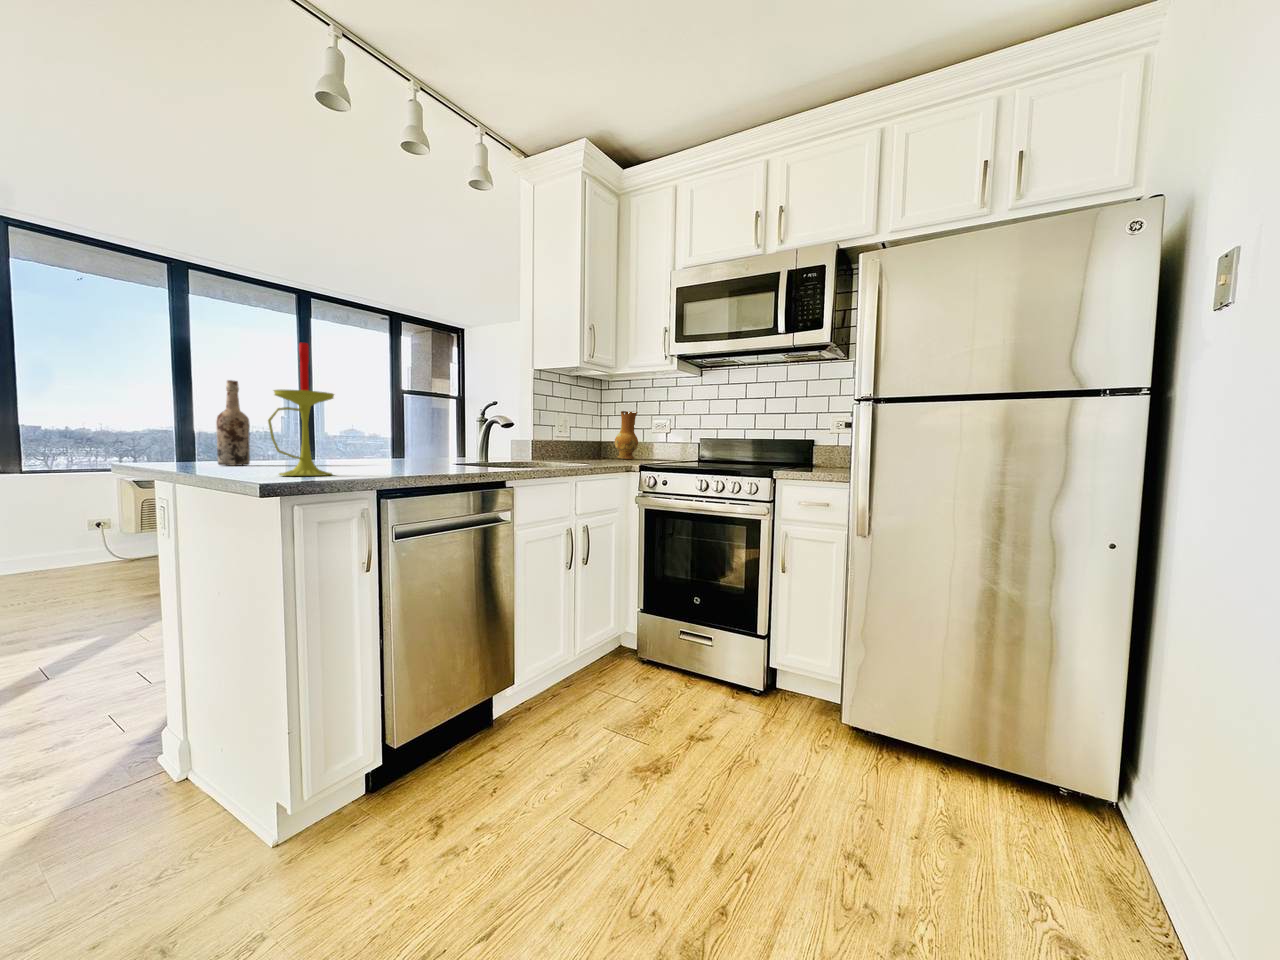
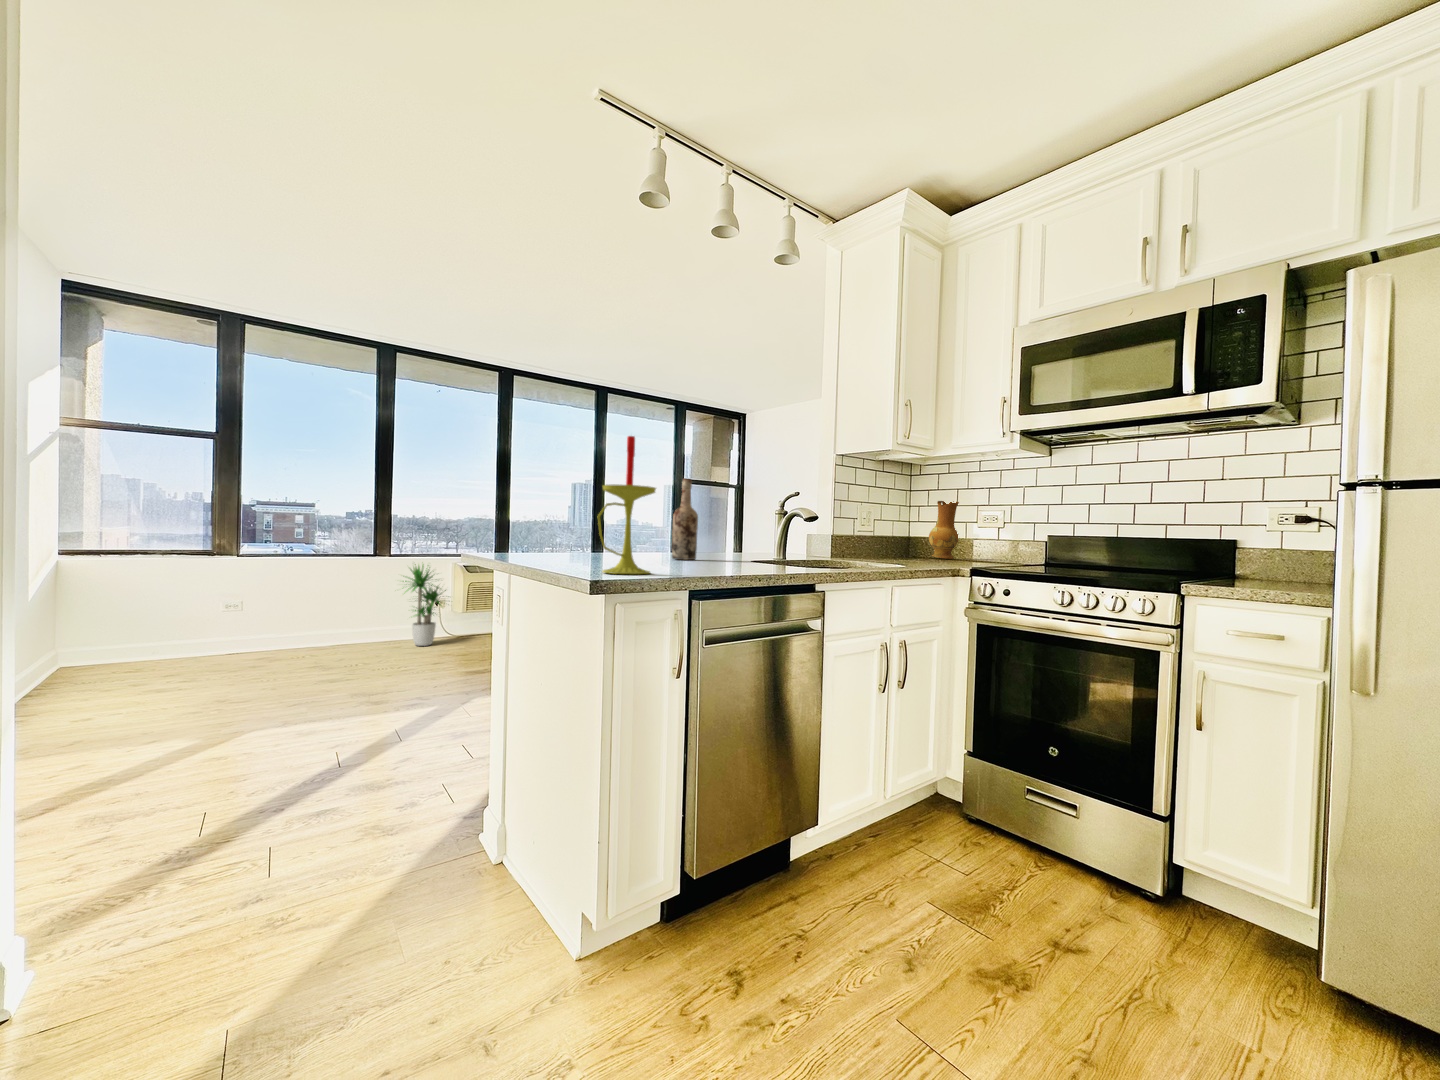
wine bottle: present [216,380,250,466] -> present [672,478,698,560]
potted plant: none [29,478,122,575] -> present [403,564,446,646]

